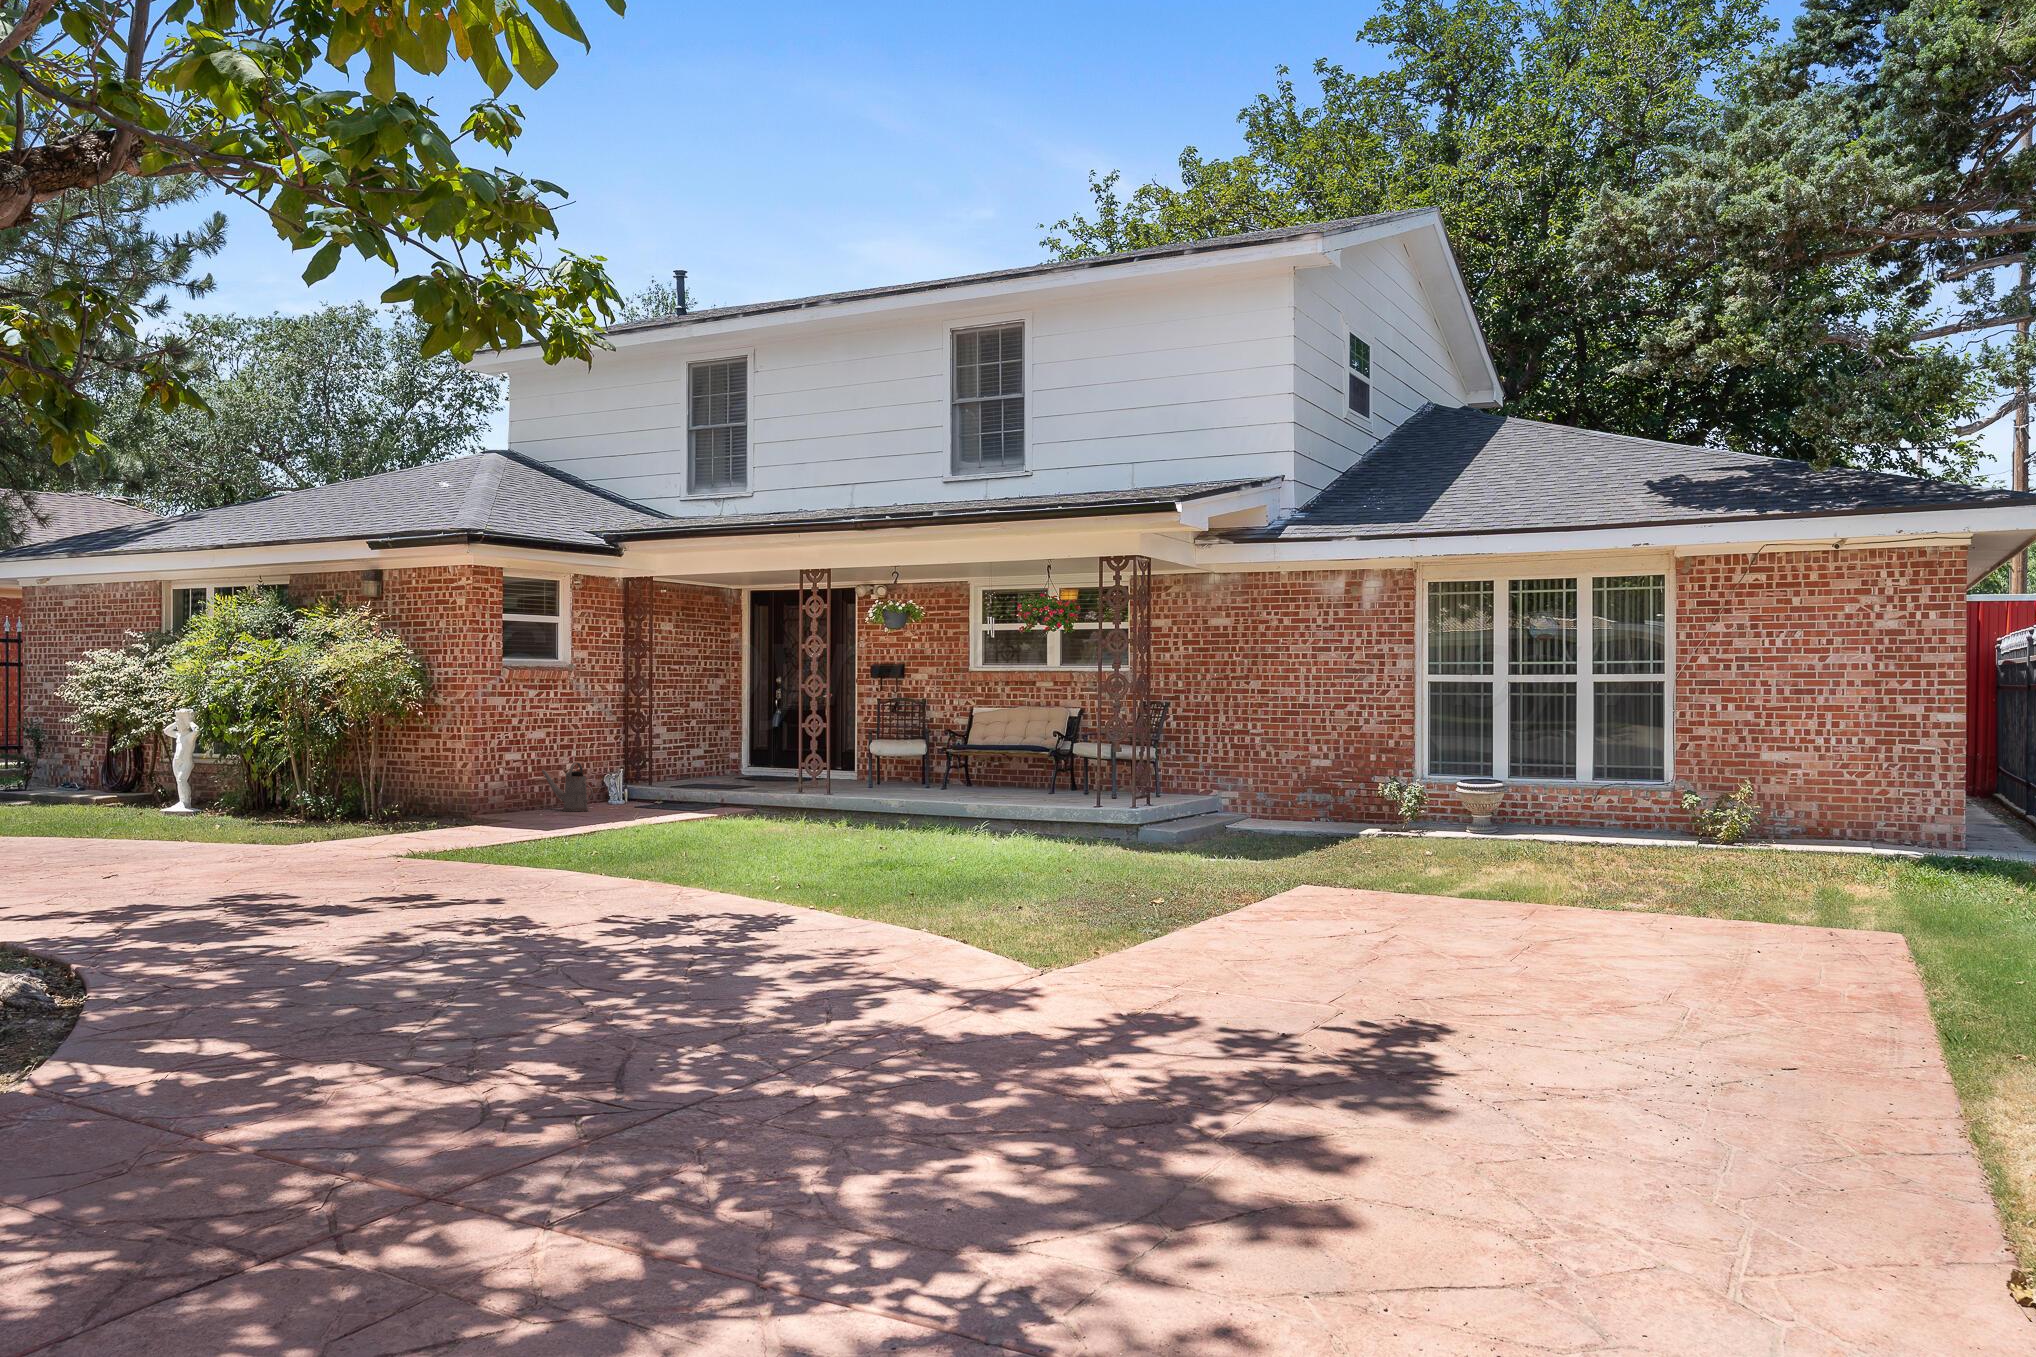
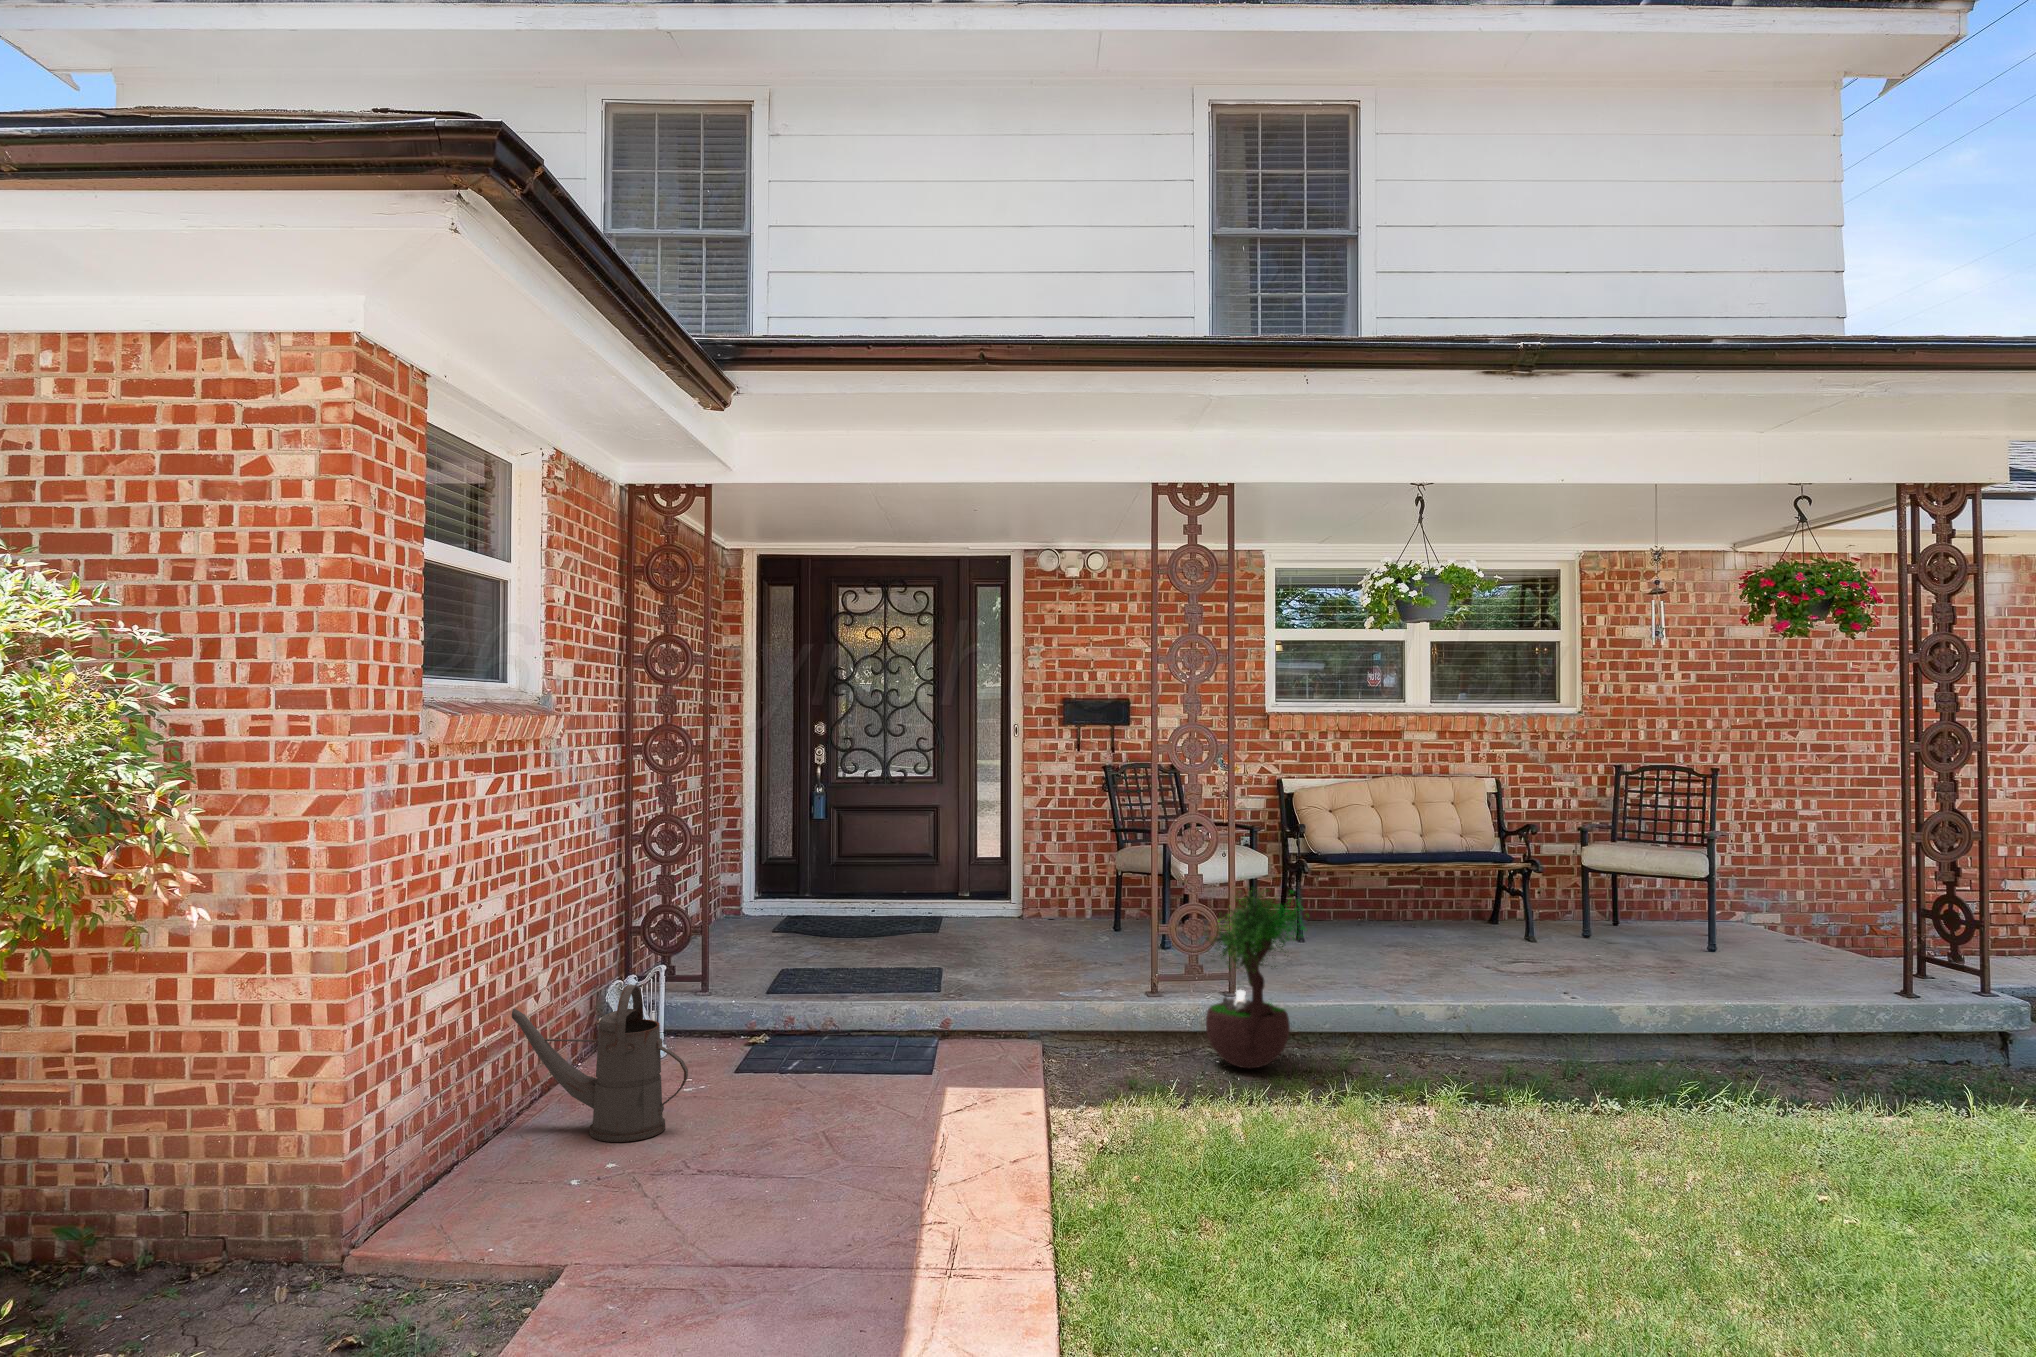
potted tree: none [792,736,836,814] -> present [1199,880,1309,1068]

